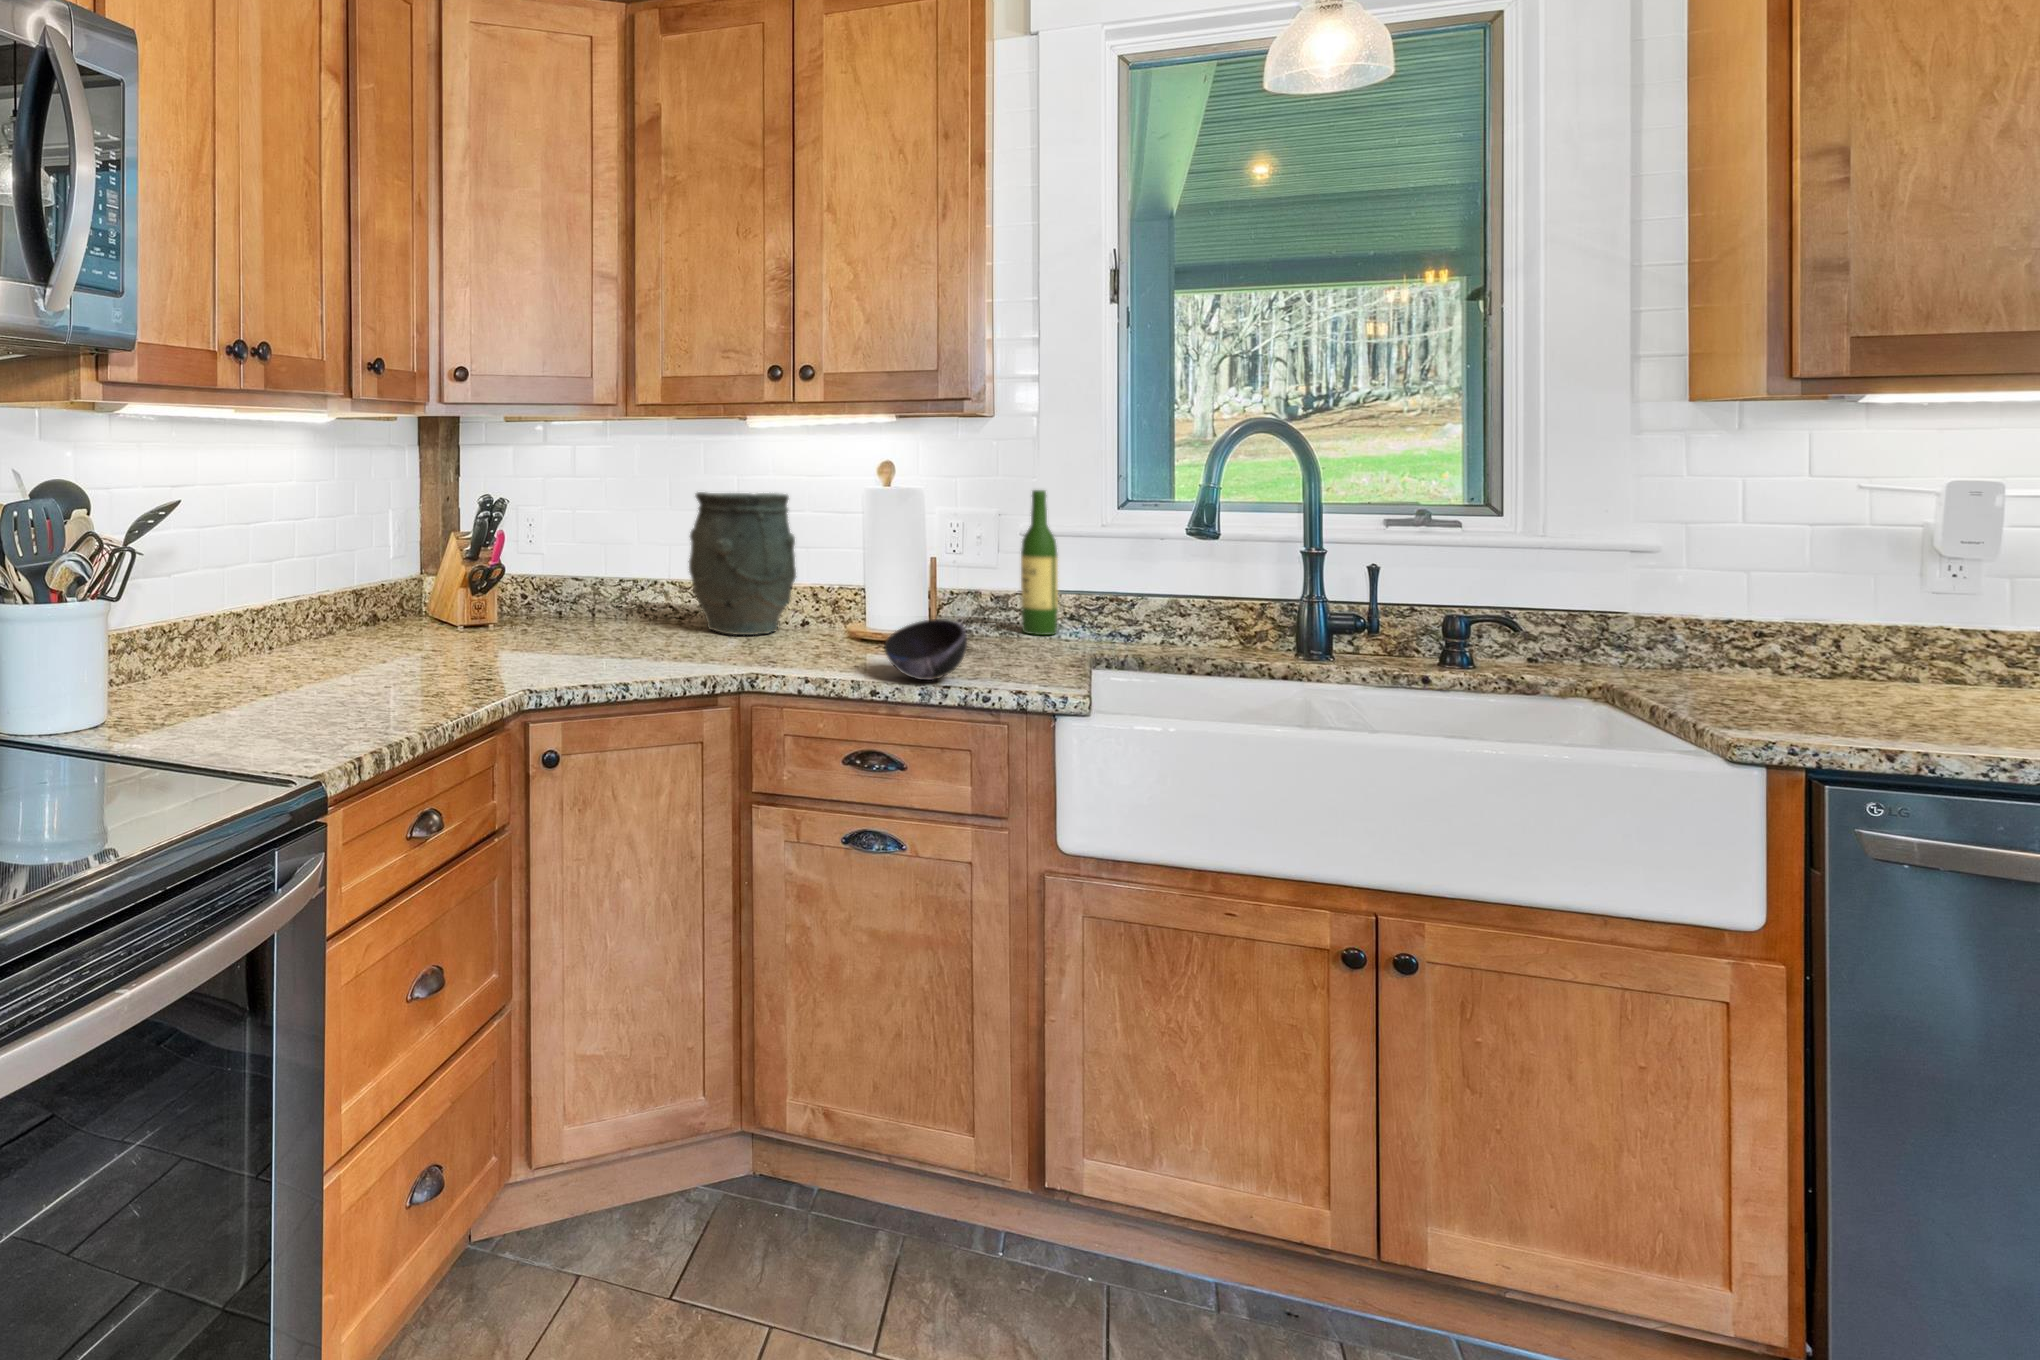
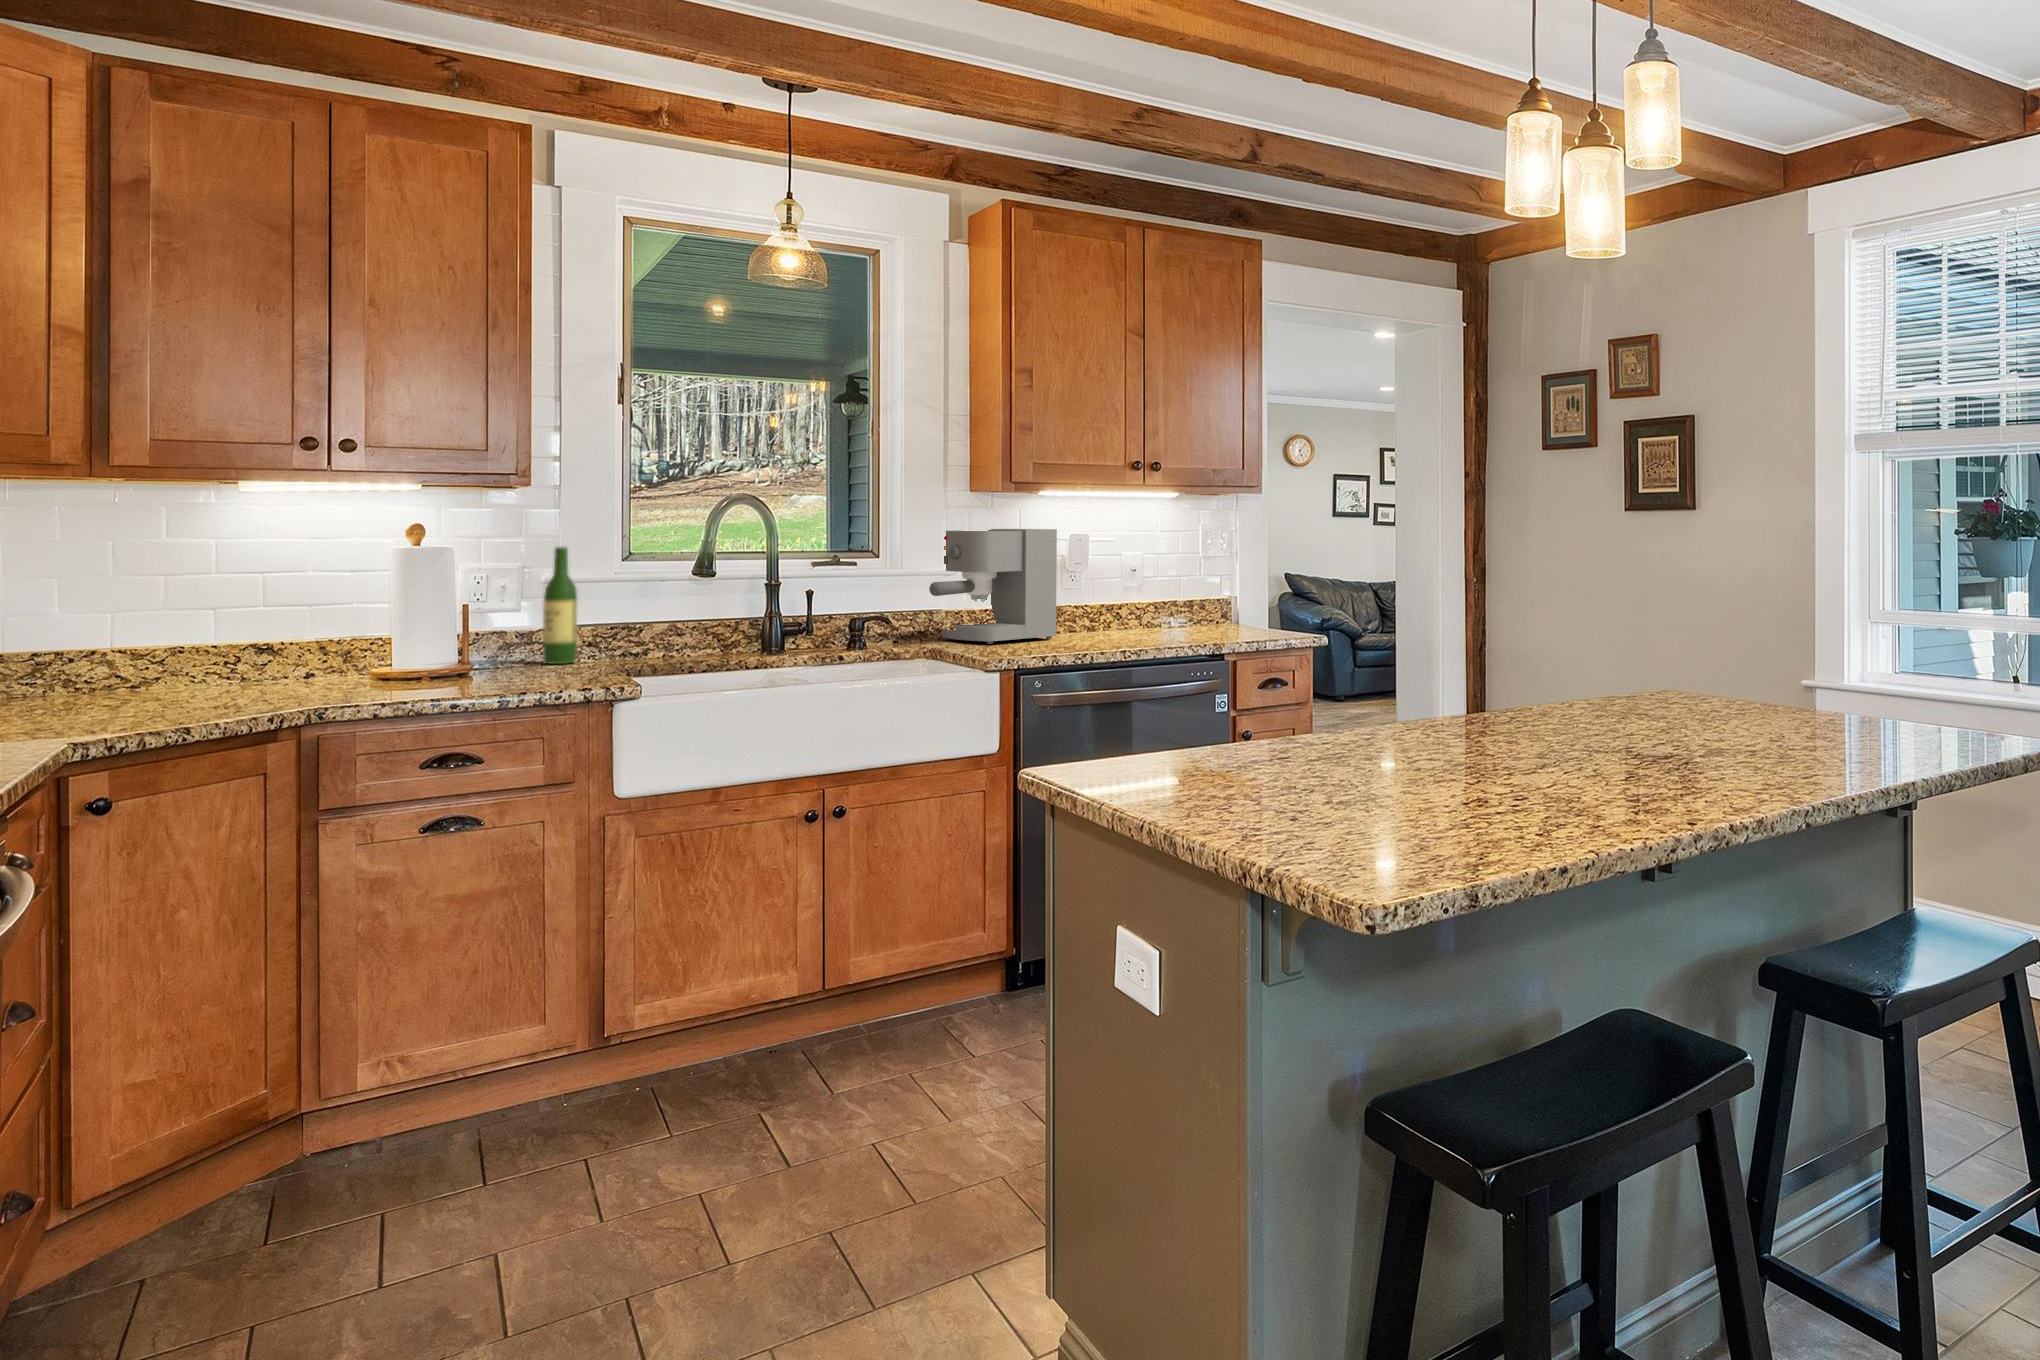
coffee maker: none [1601,474,1912,694] -> present [929,529,1057,644]
vase: present [689,492,796,635] -> none [175,553,320,693]
bowl: present [884,619,967,680] -> none [453,645,533,693]

